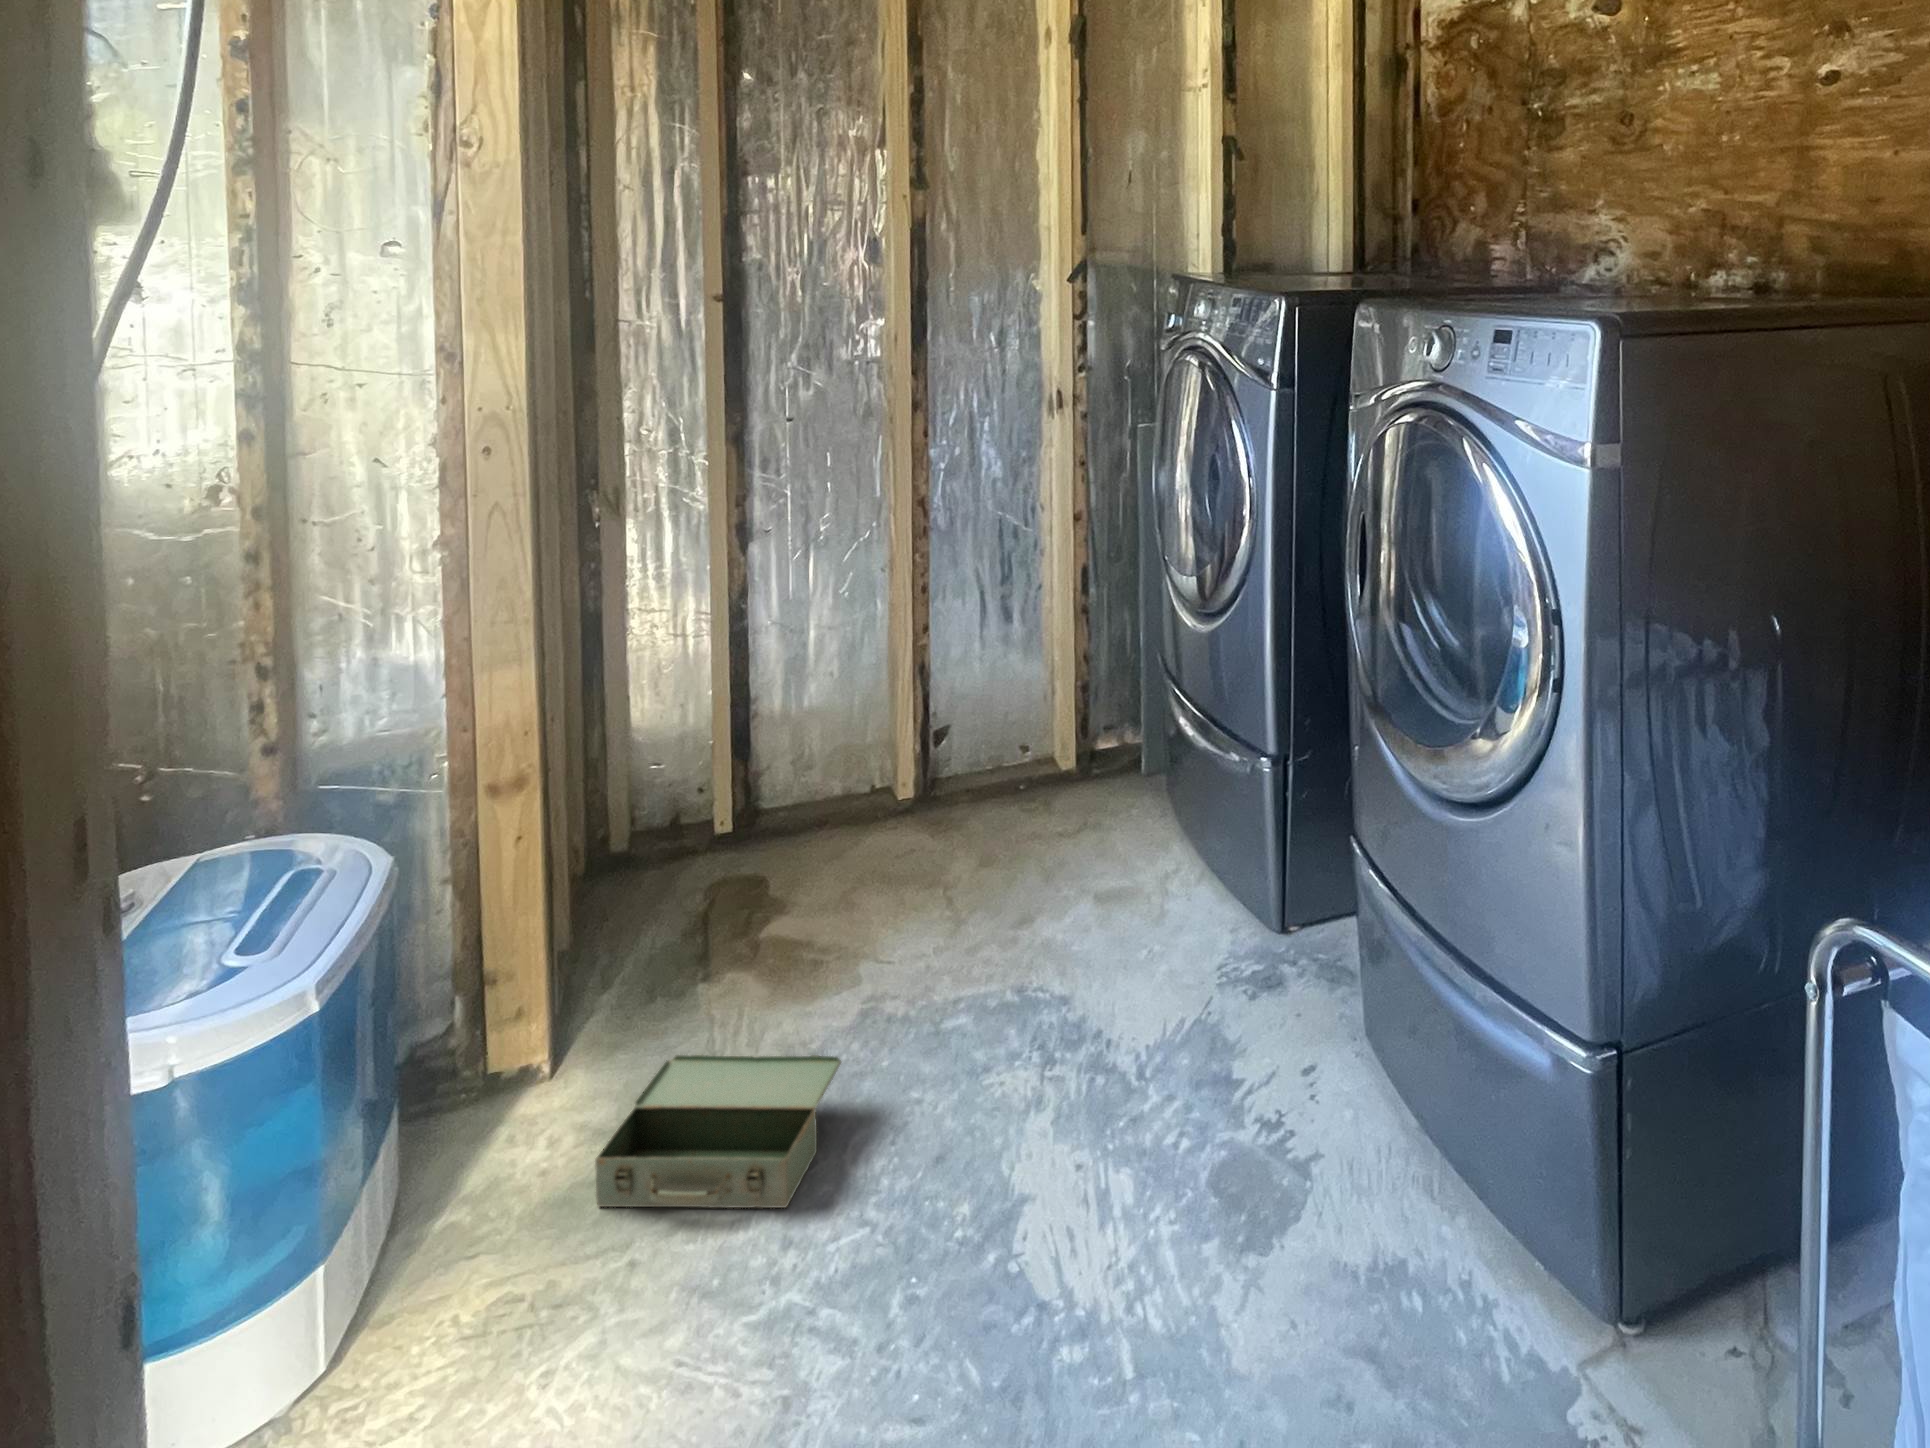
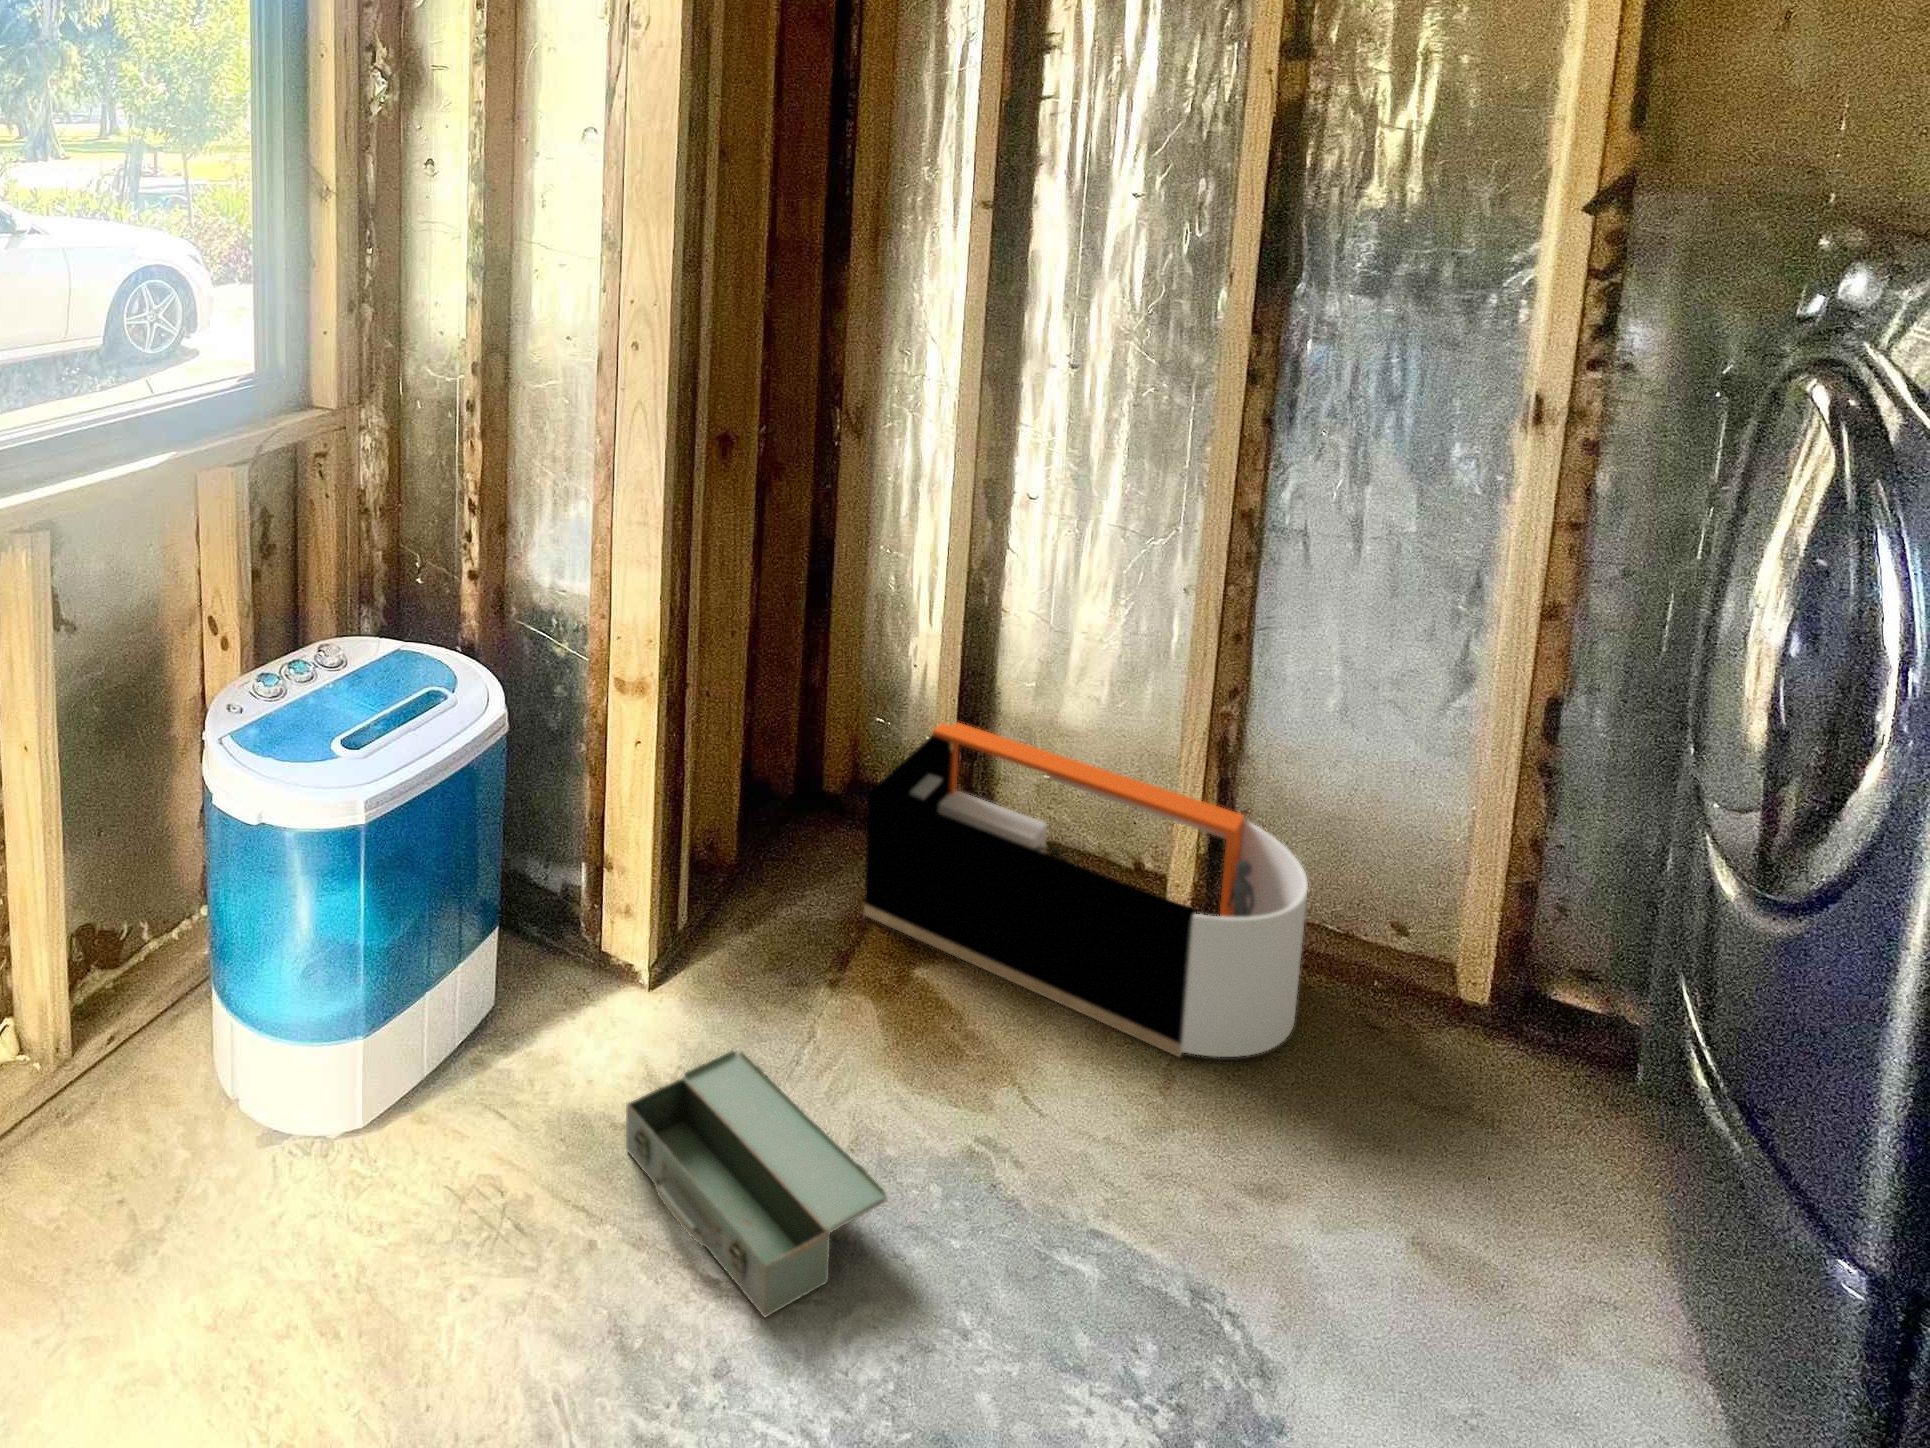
storage bin: none [694,710,997,925] -> present [864,723,1308,1057]

